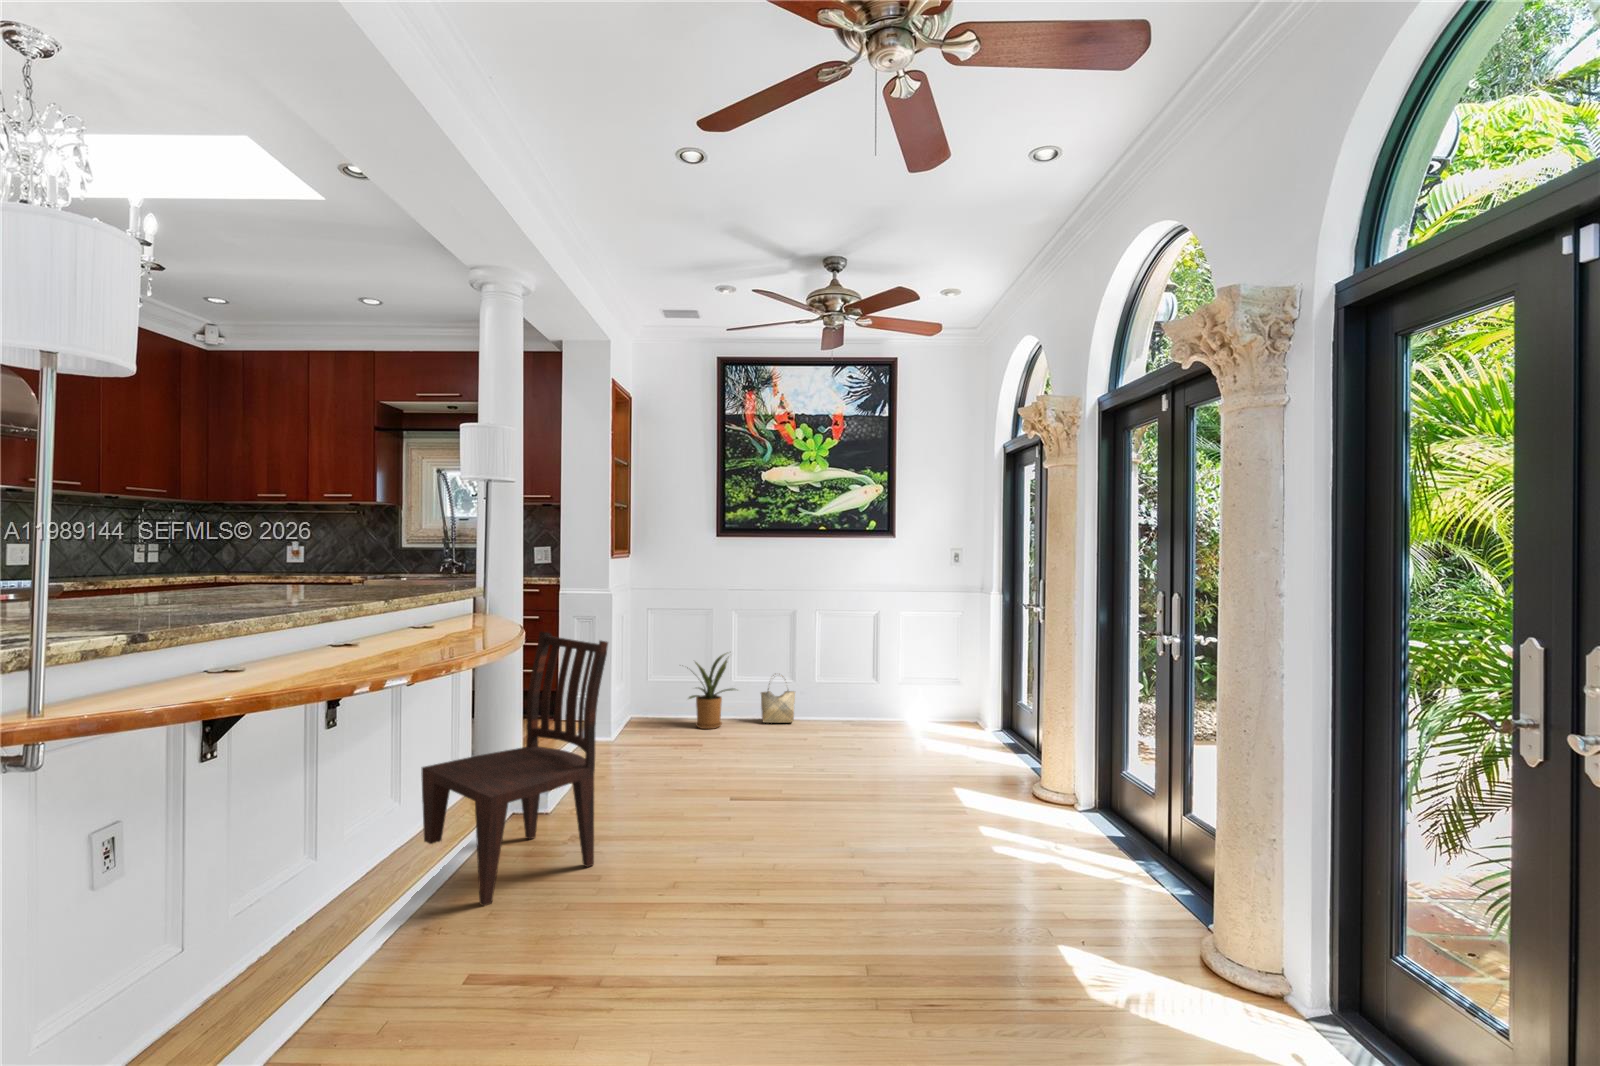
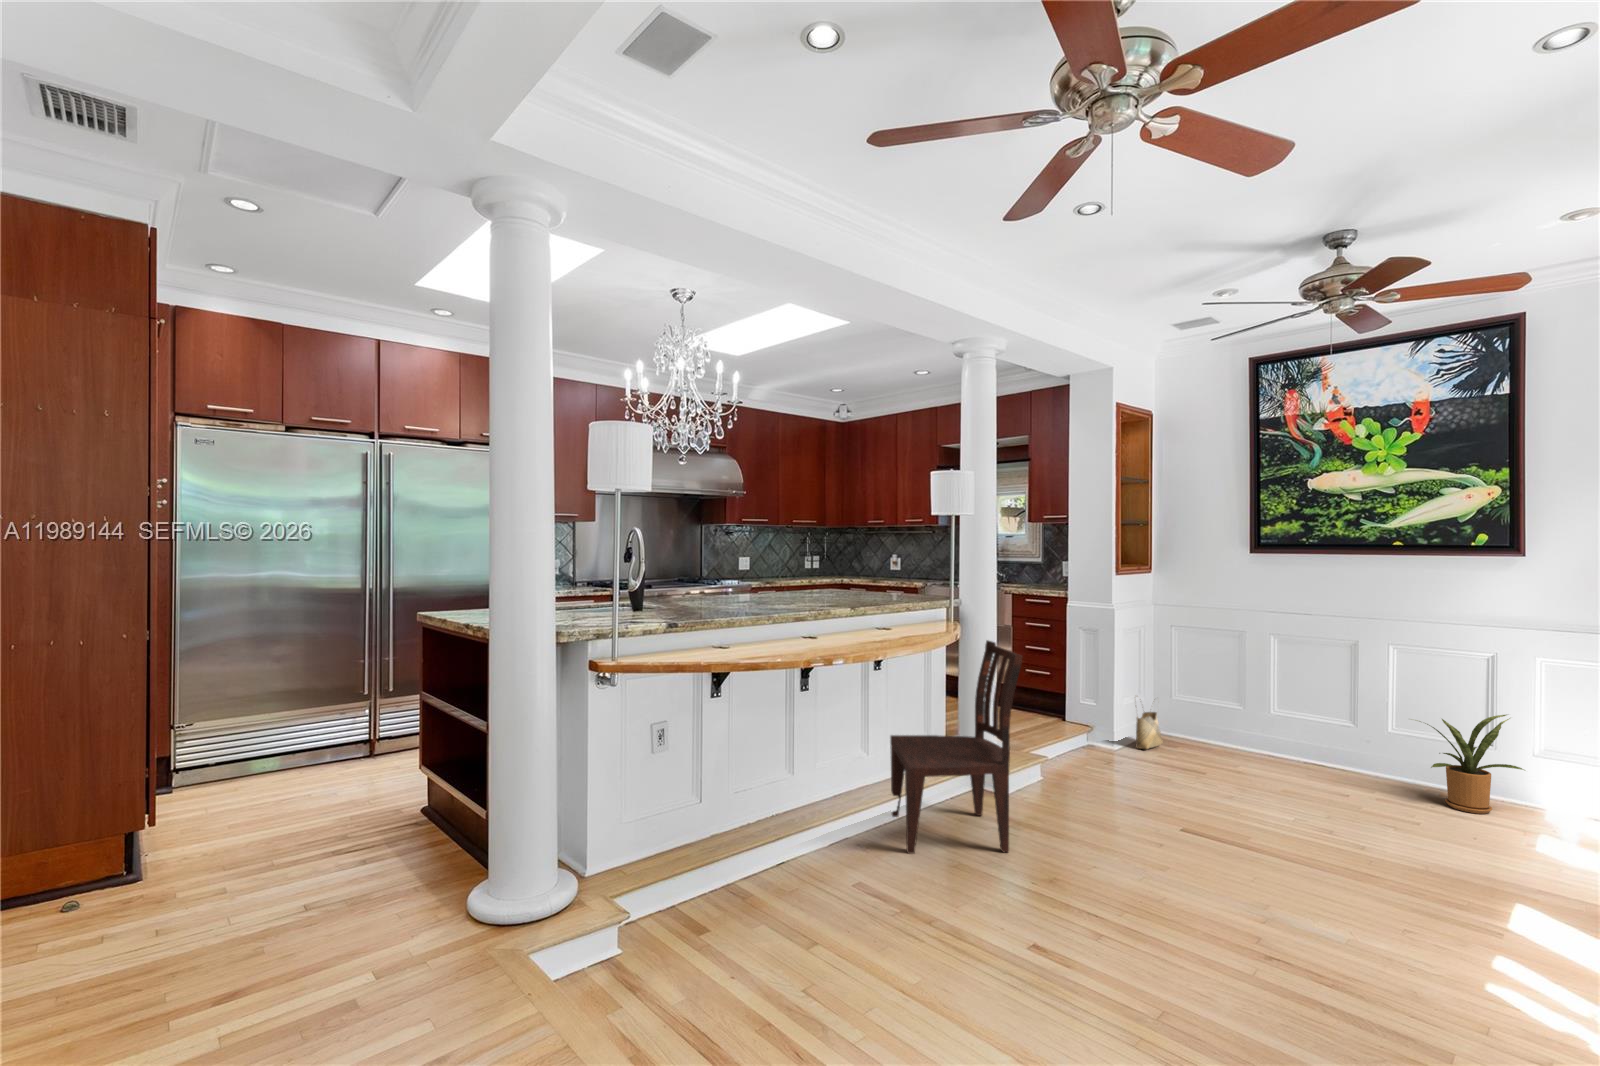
house plant: present [689,654,735,729] -> present [1419,715,1524,814]
woven basket: present [761,675,795,723] -> present [1135,712,1163,749]

